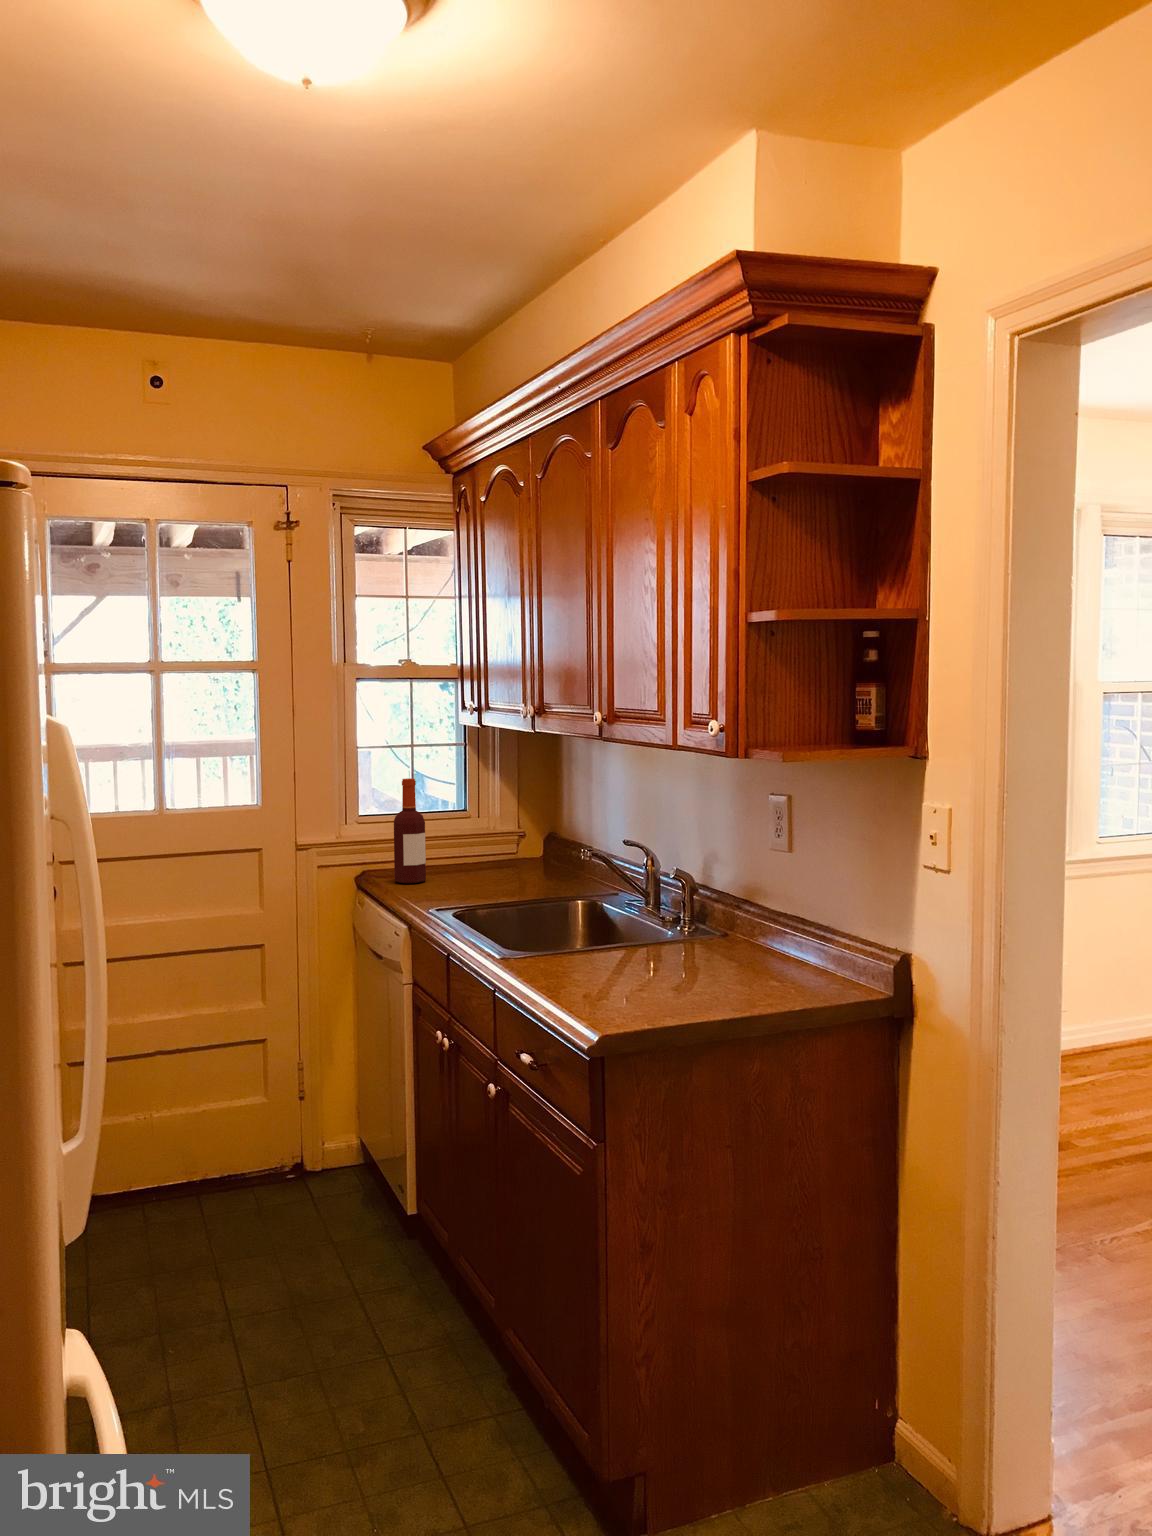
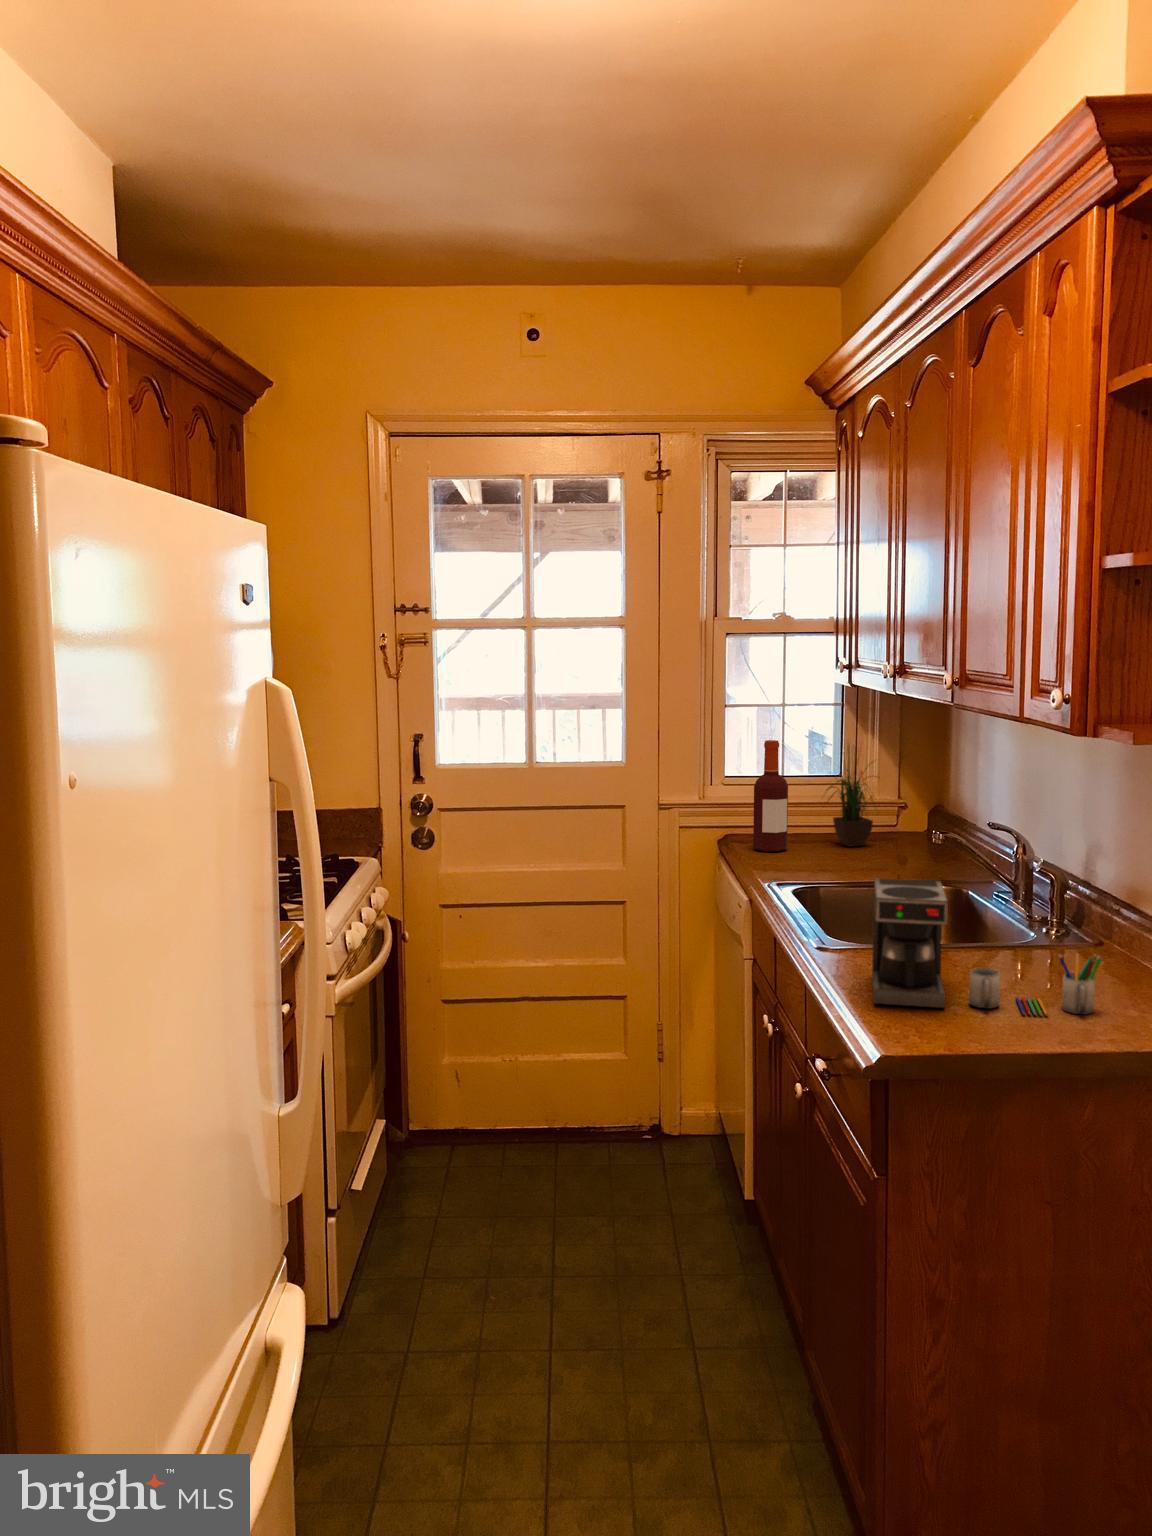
potted plant: none [451,757,512,874] -> present [826,747,876,847]
coffee maker: none [559,888,751,998] -> present [872,878,1104,1016]

